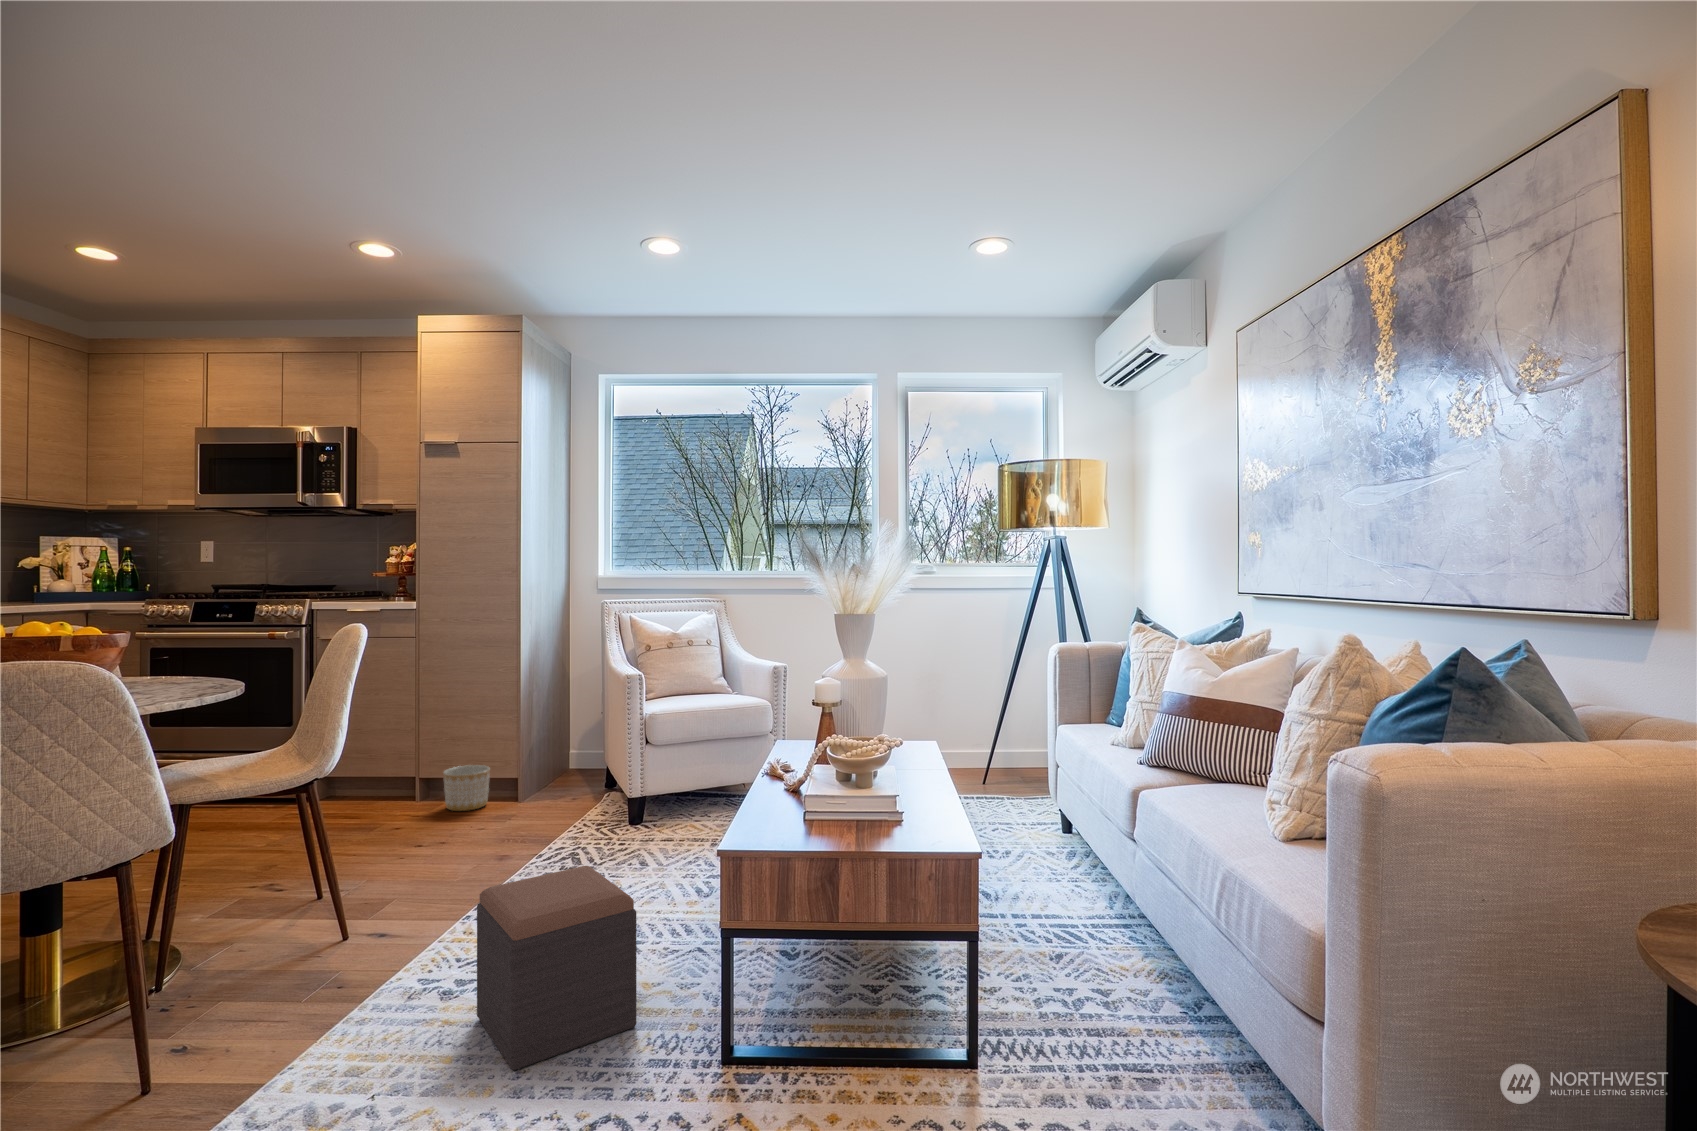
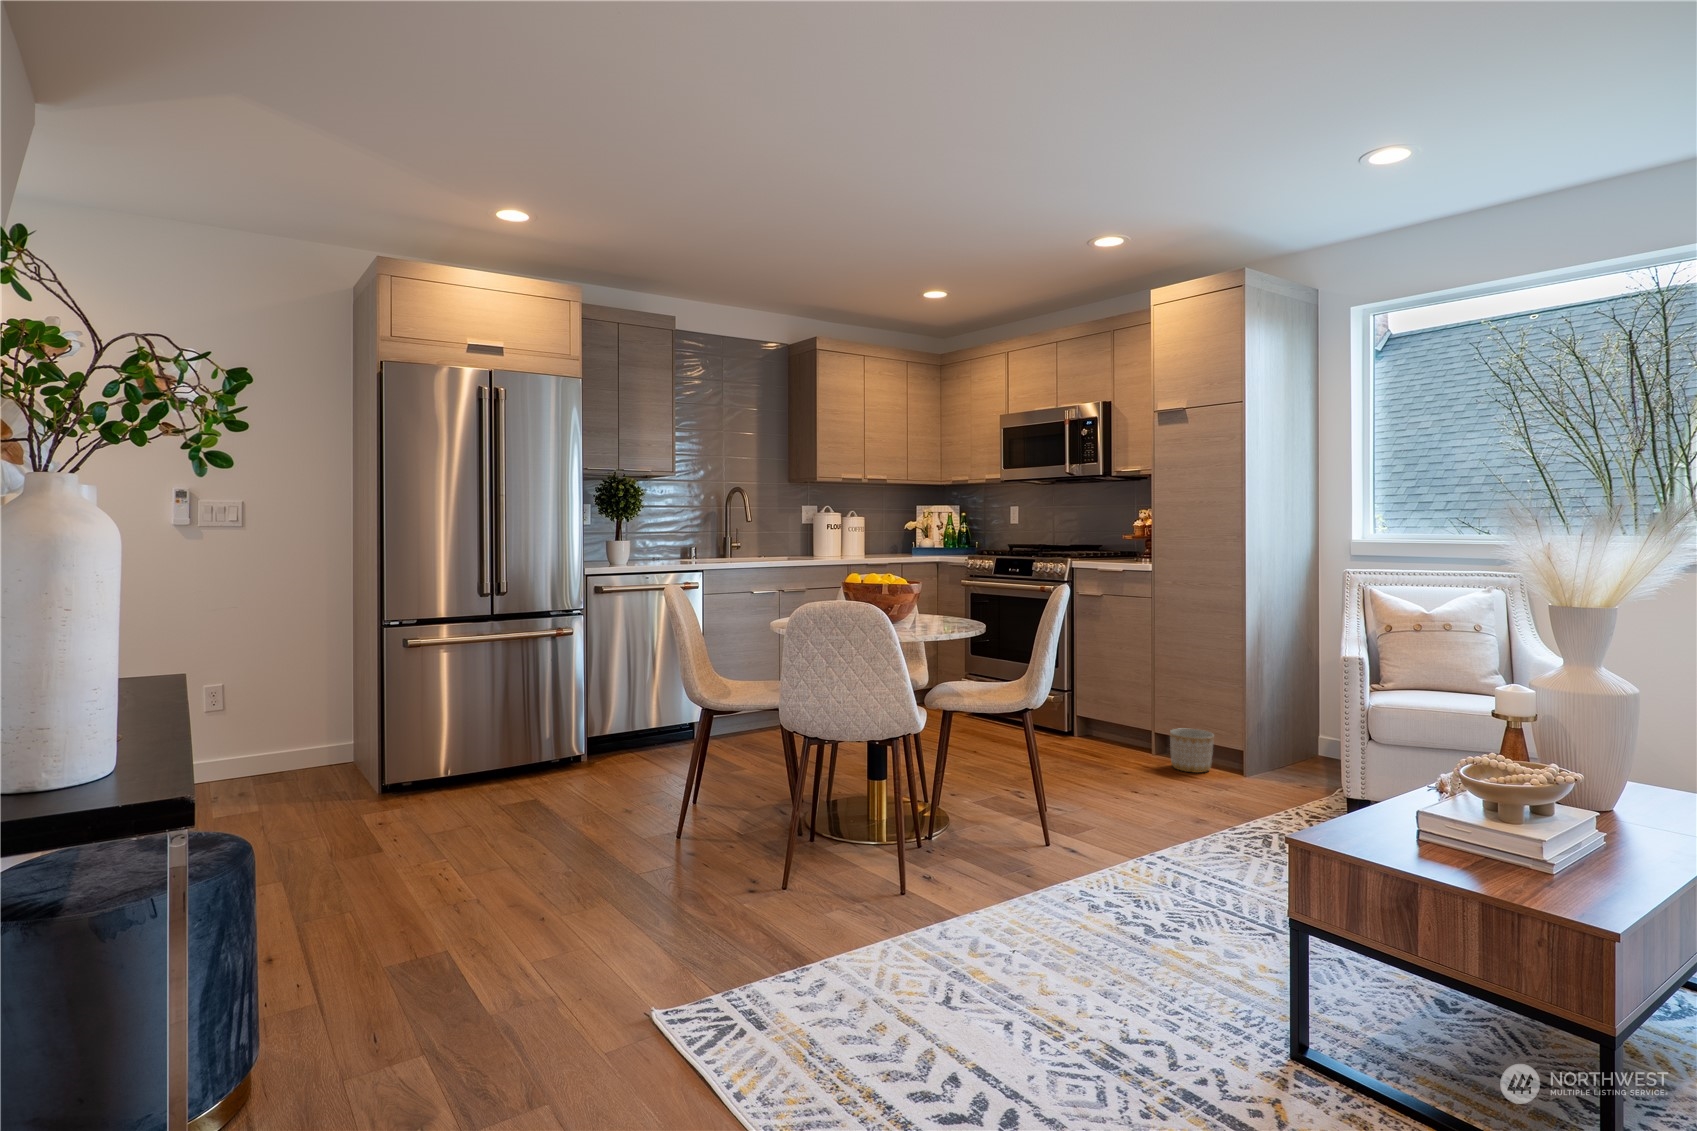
footstool: present [477,866,637,1071] -> none [1106,825,1235,994]

